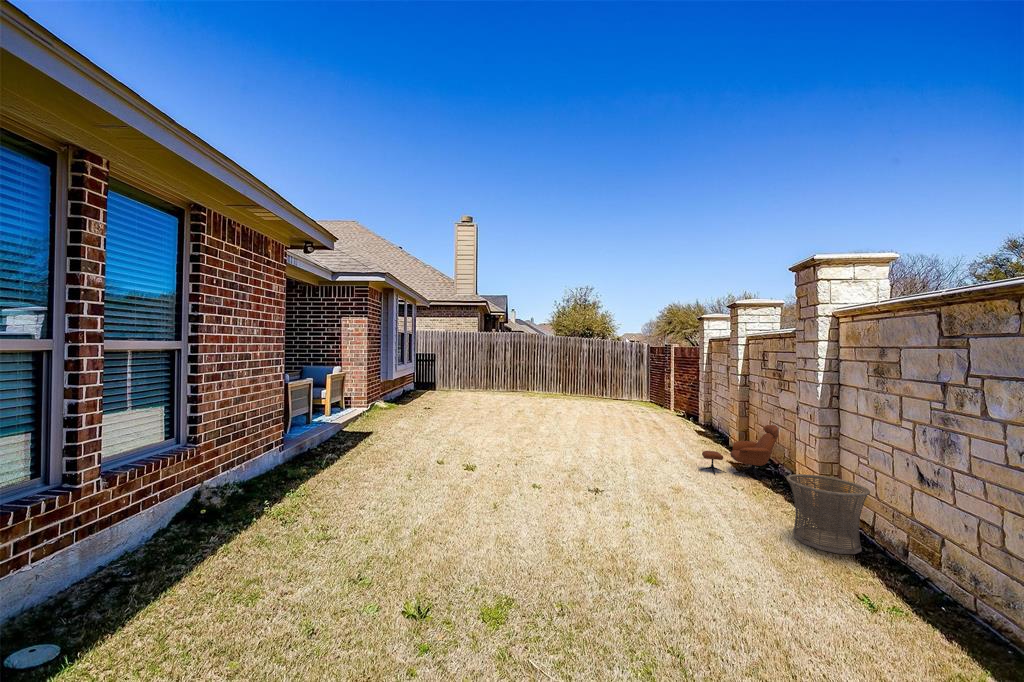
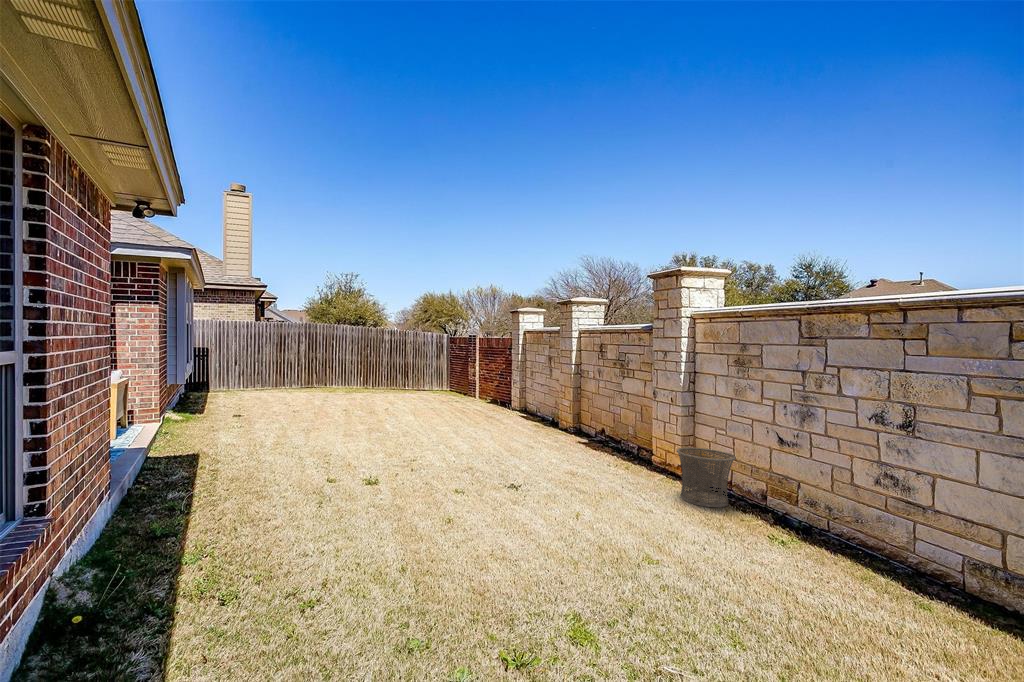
lounge chair: present [699,425,779,480] -> none [561,408,623,458]

